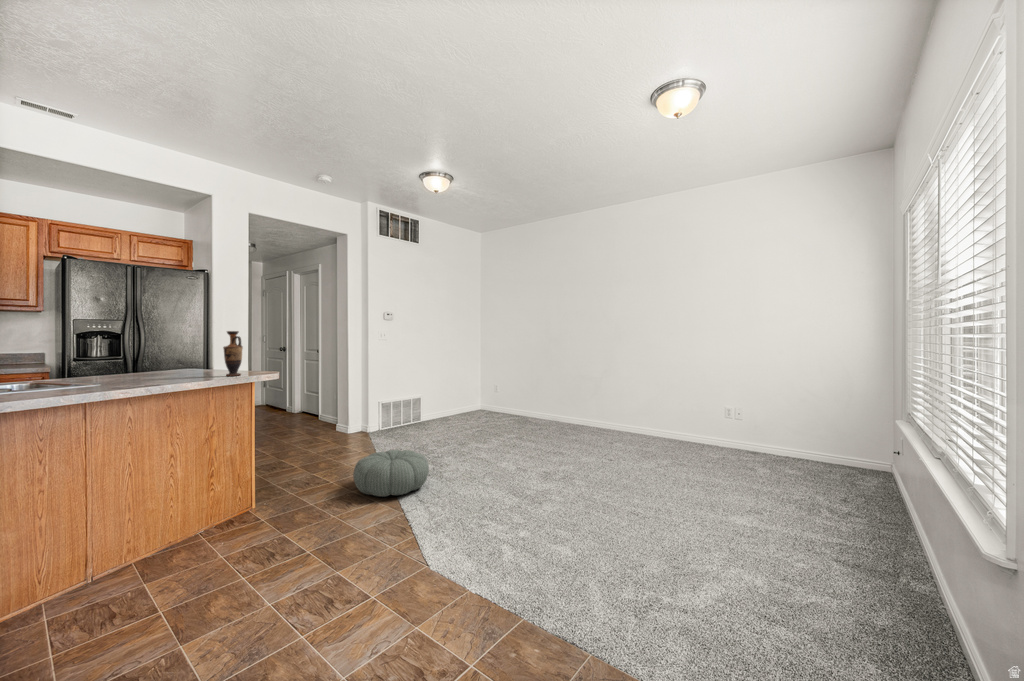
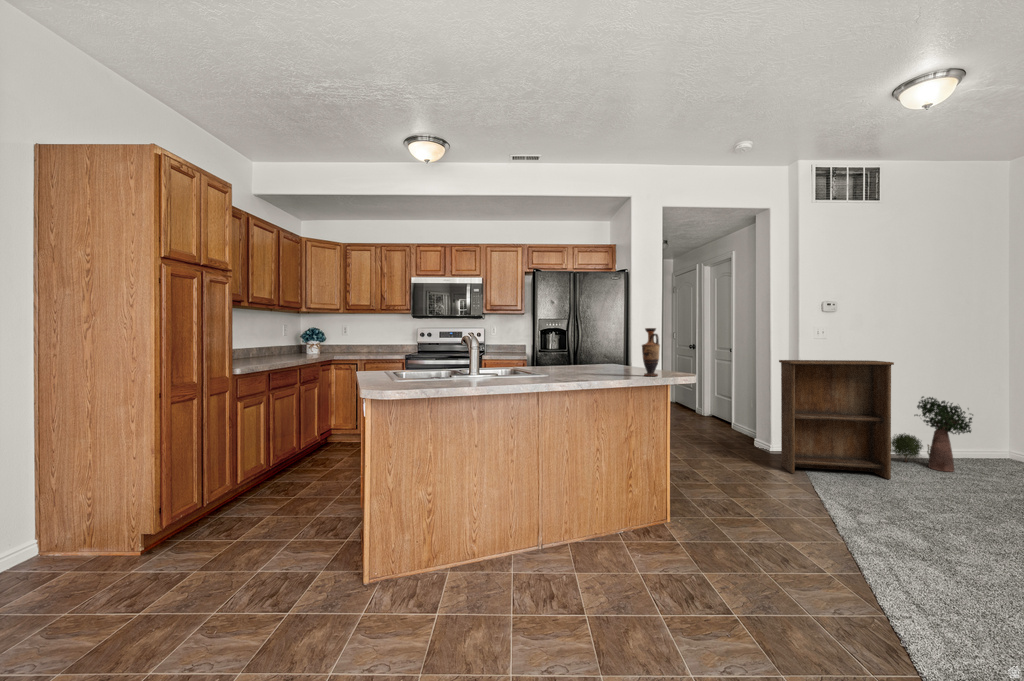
bookshelf: none [353,355,423,445] -> present [779,360,894,479]
potted plant: none [423,377,463,424] -> present [891,396,973,472]
pouf: present [353,450,429,497] -> none [789,496,927,577]

